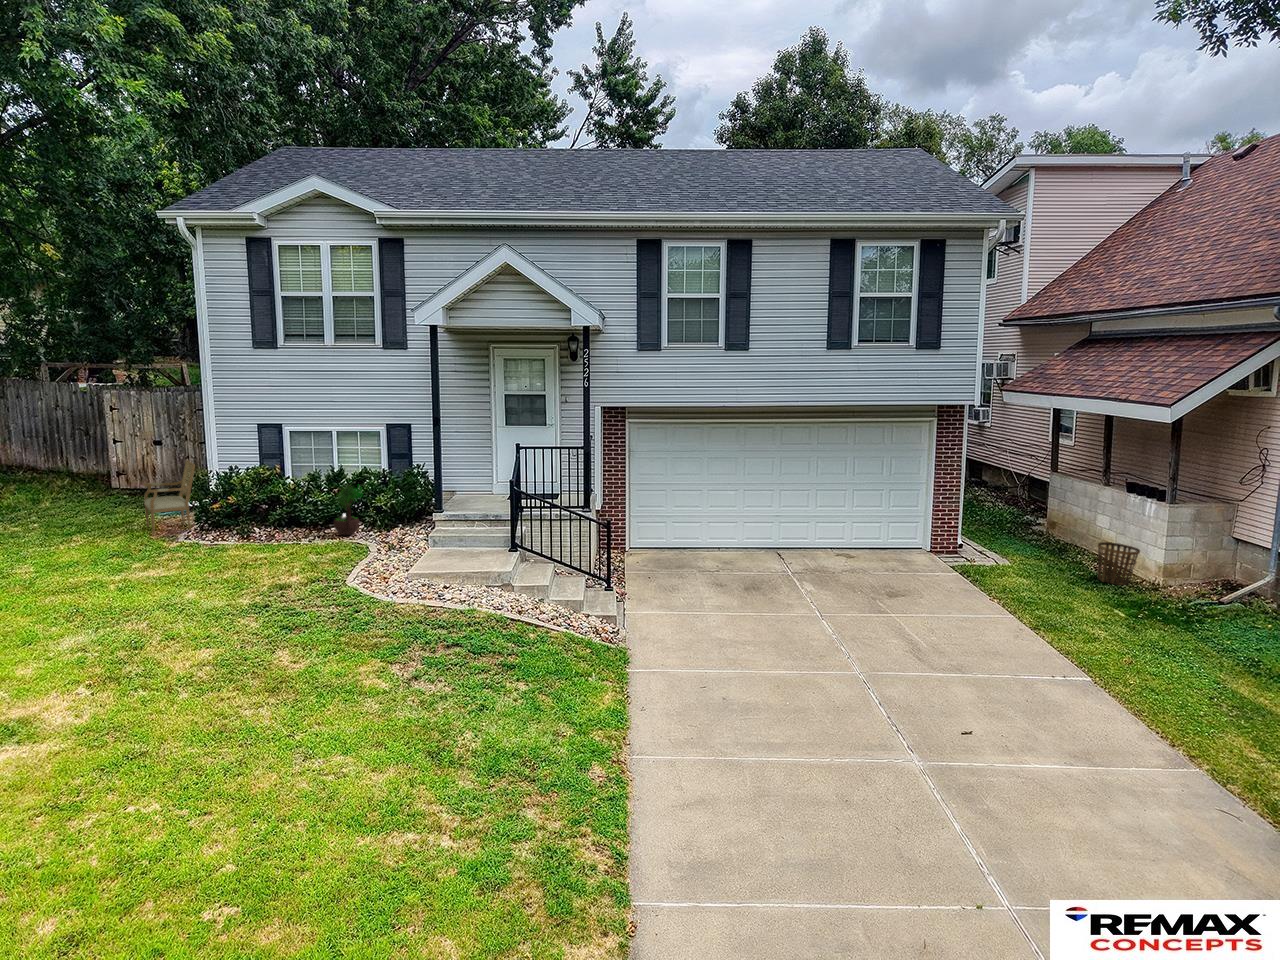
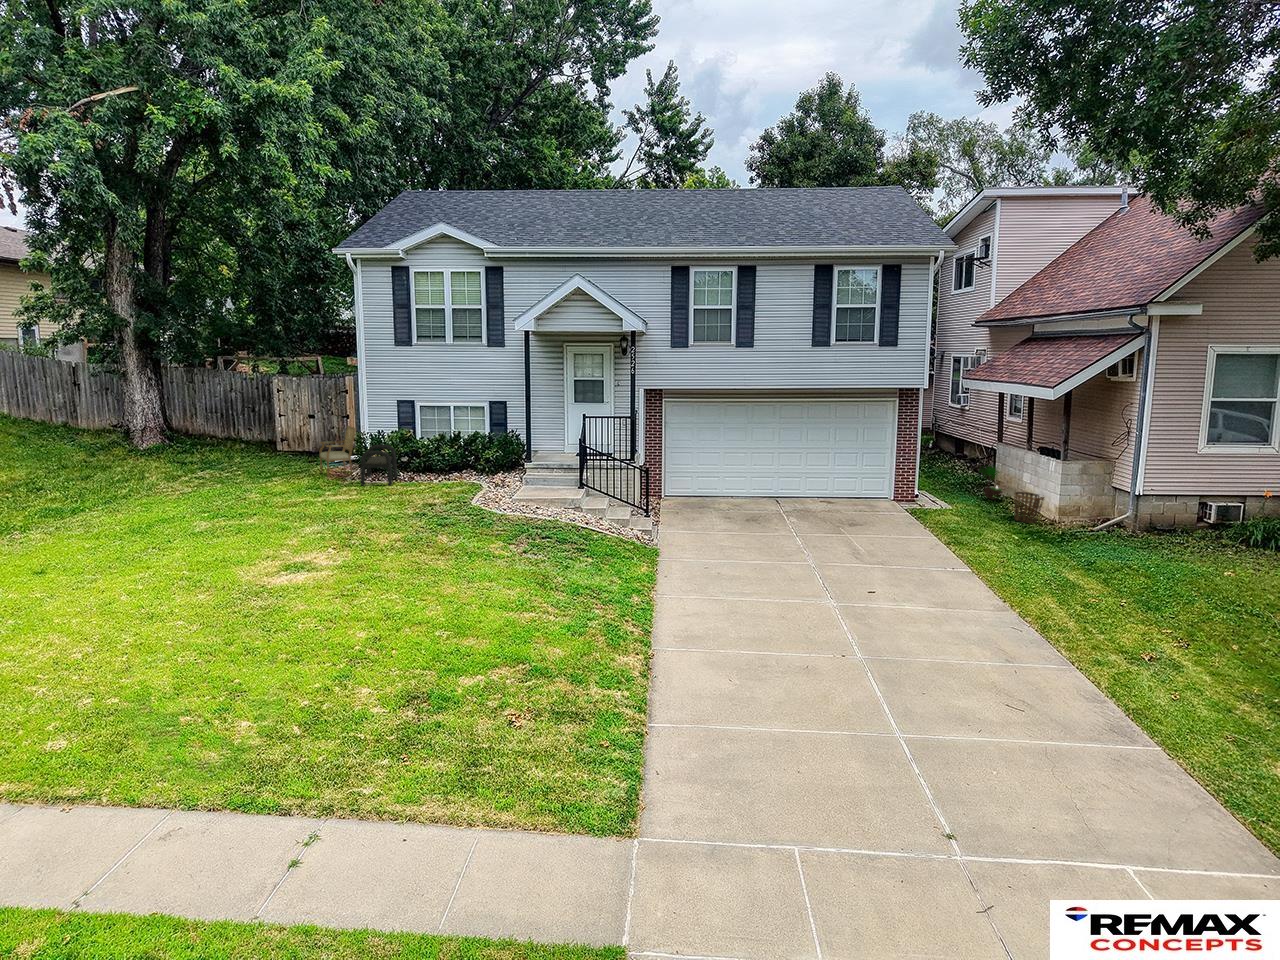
potted tree: present [334,484,362,535] -> present [979,465,1002,500]
bench: none [196,488,256,548] -> present [361,445,397,485]

